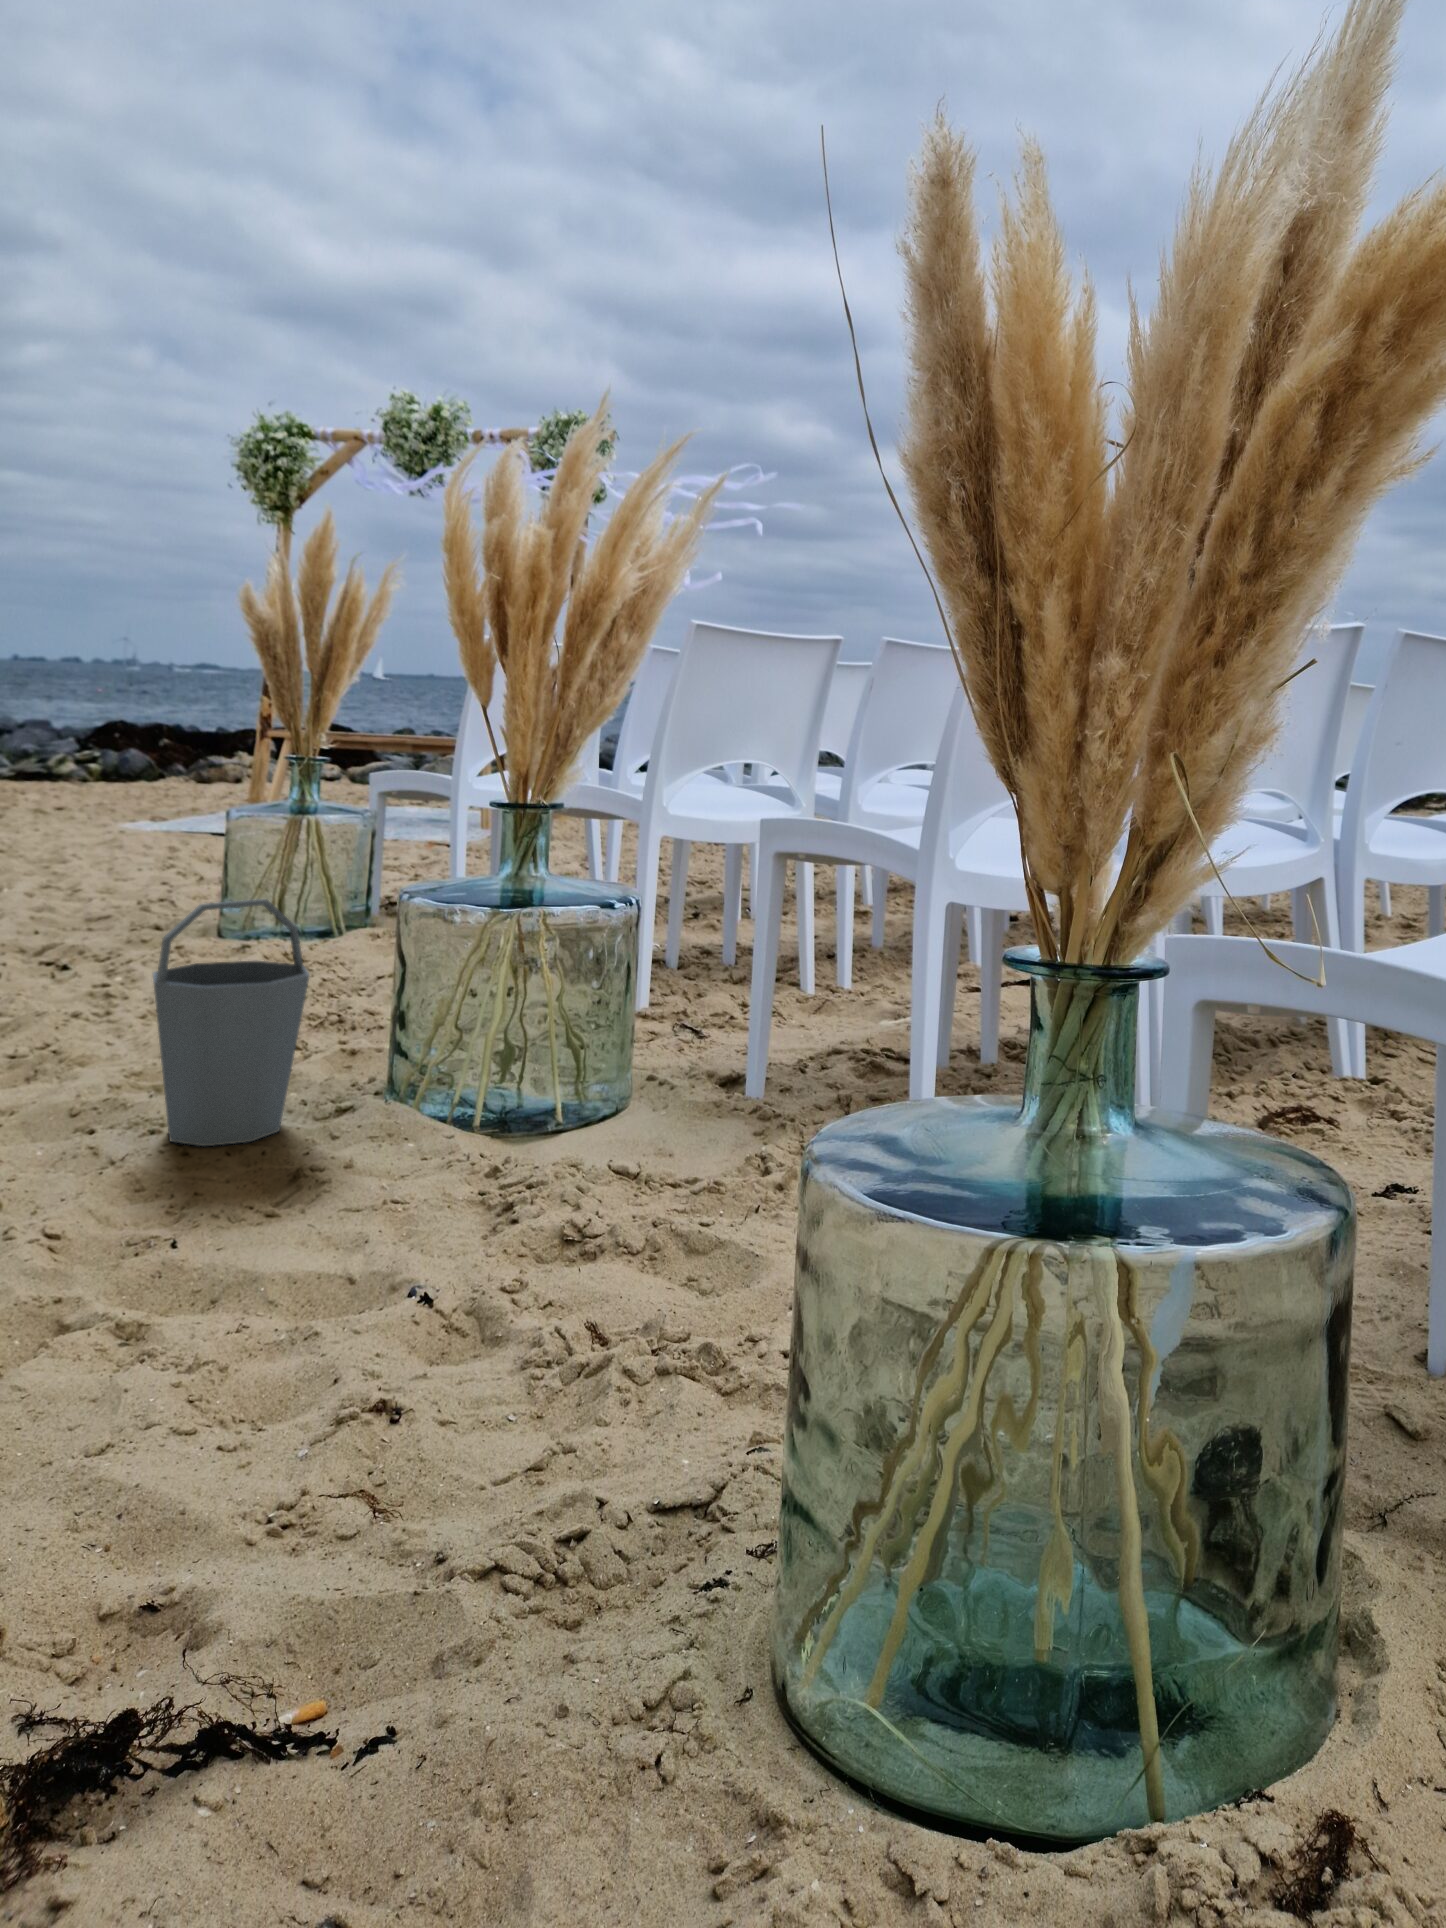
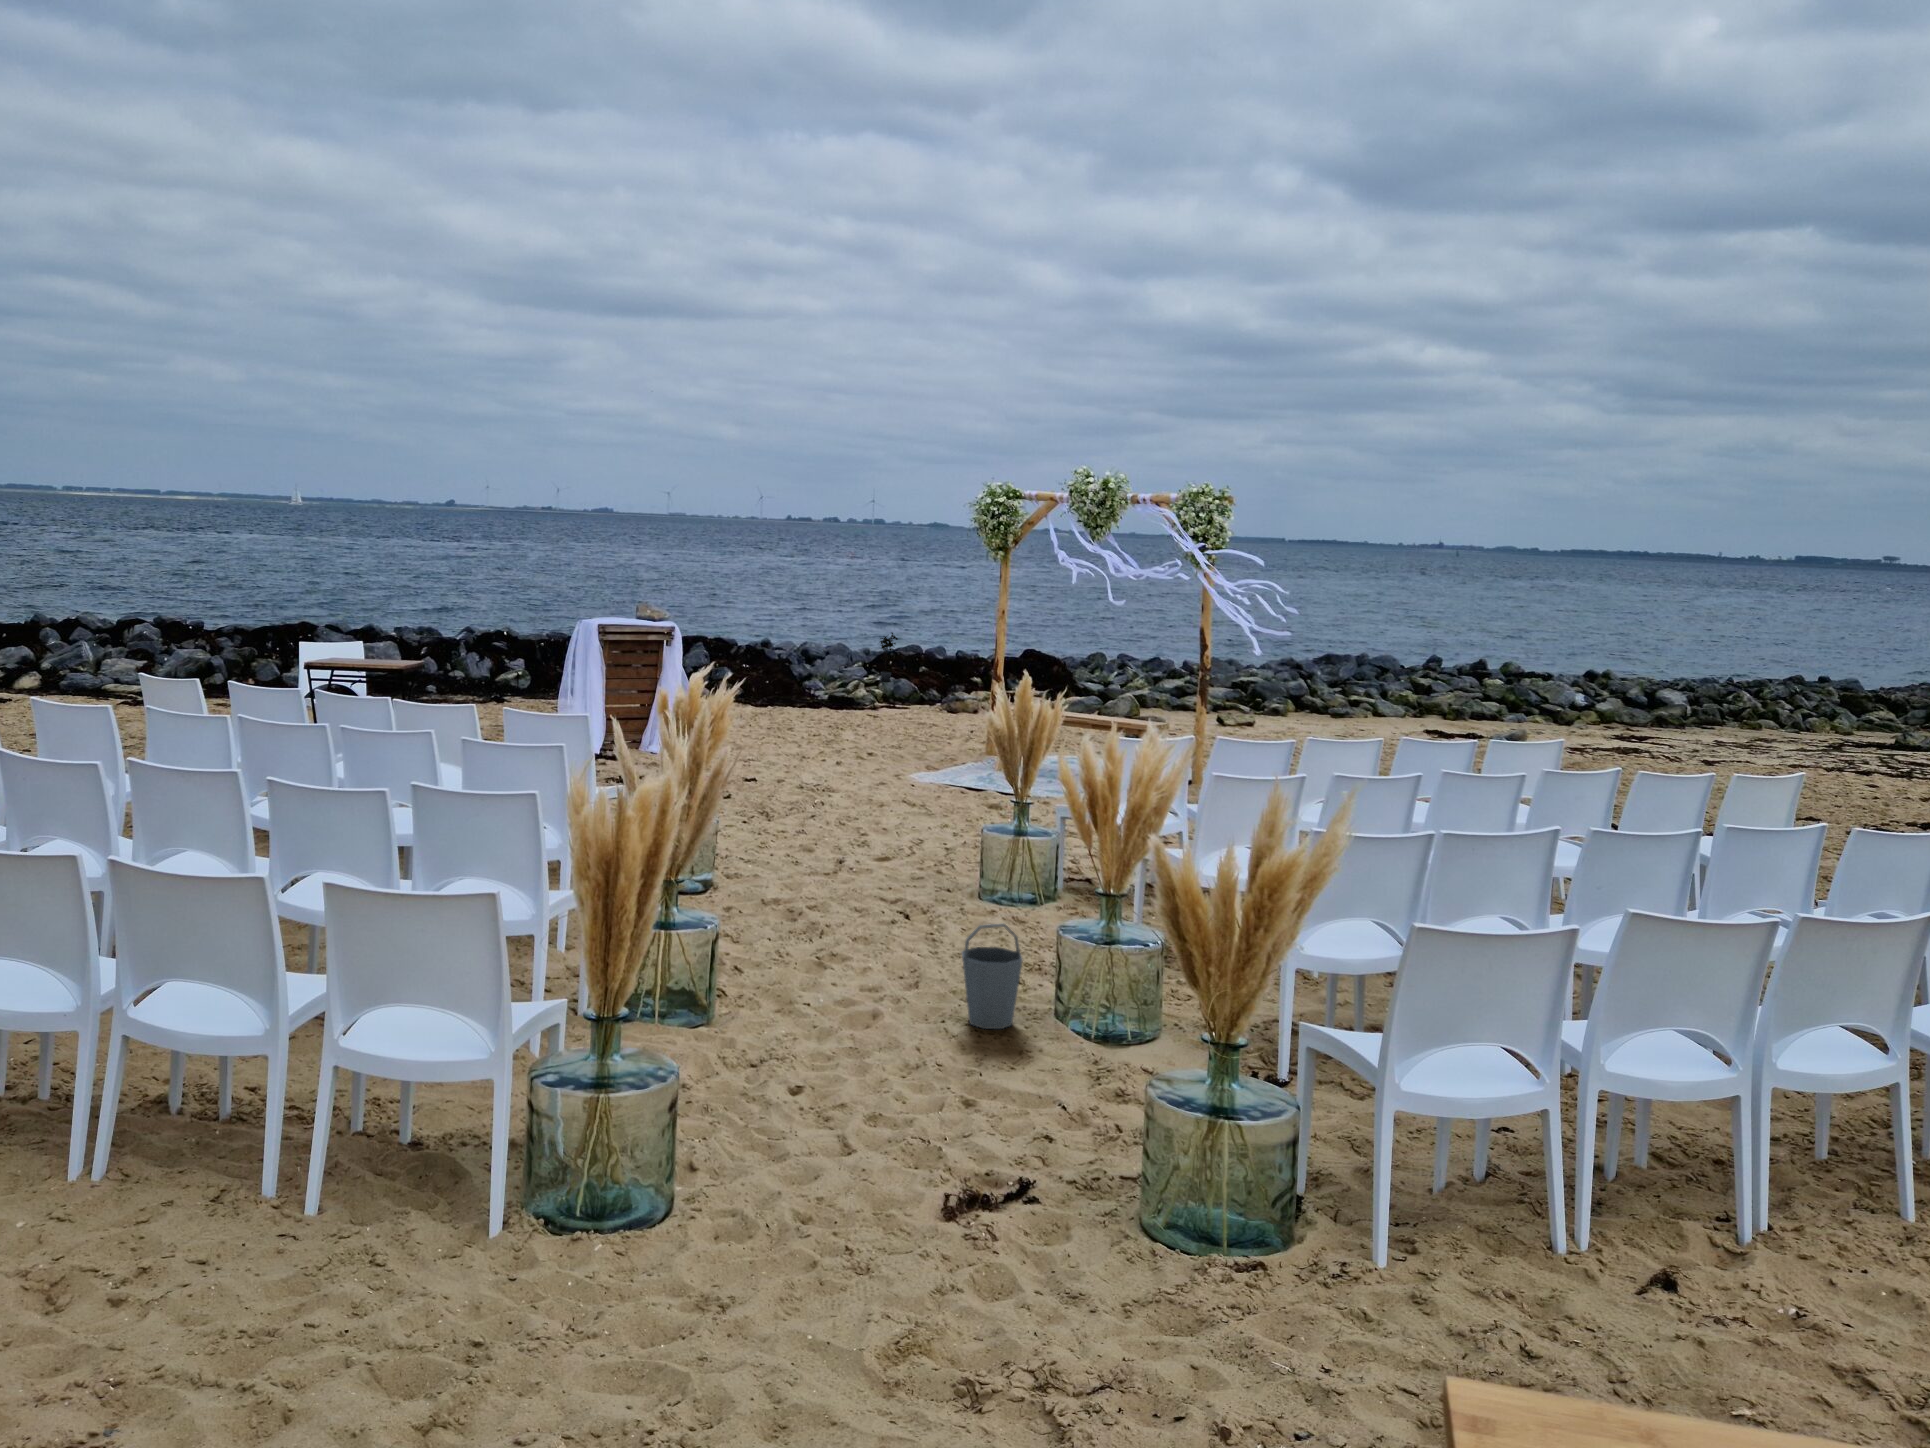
potted plant: none [87,682,120,749] -> present [880,633,898,681]

